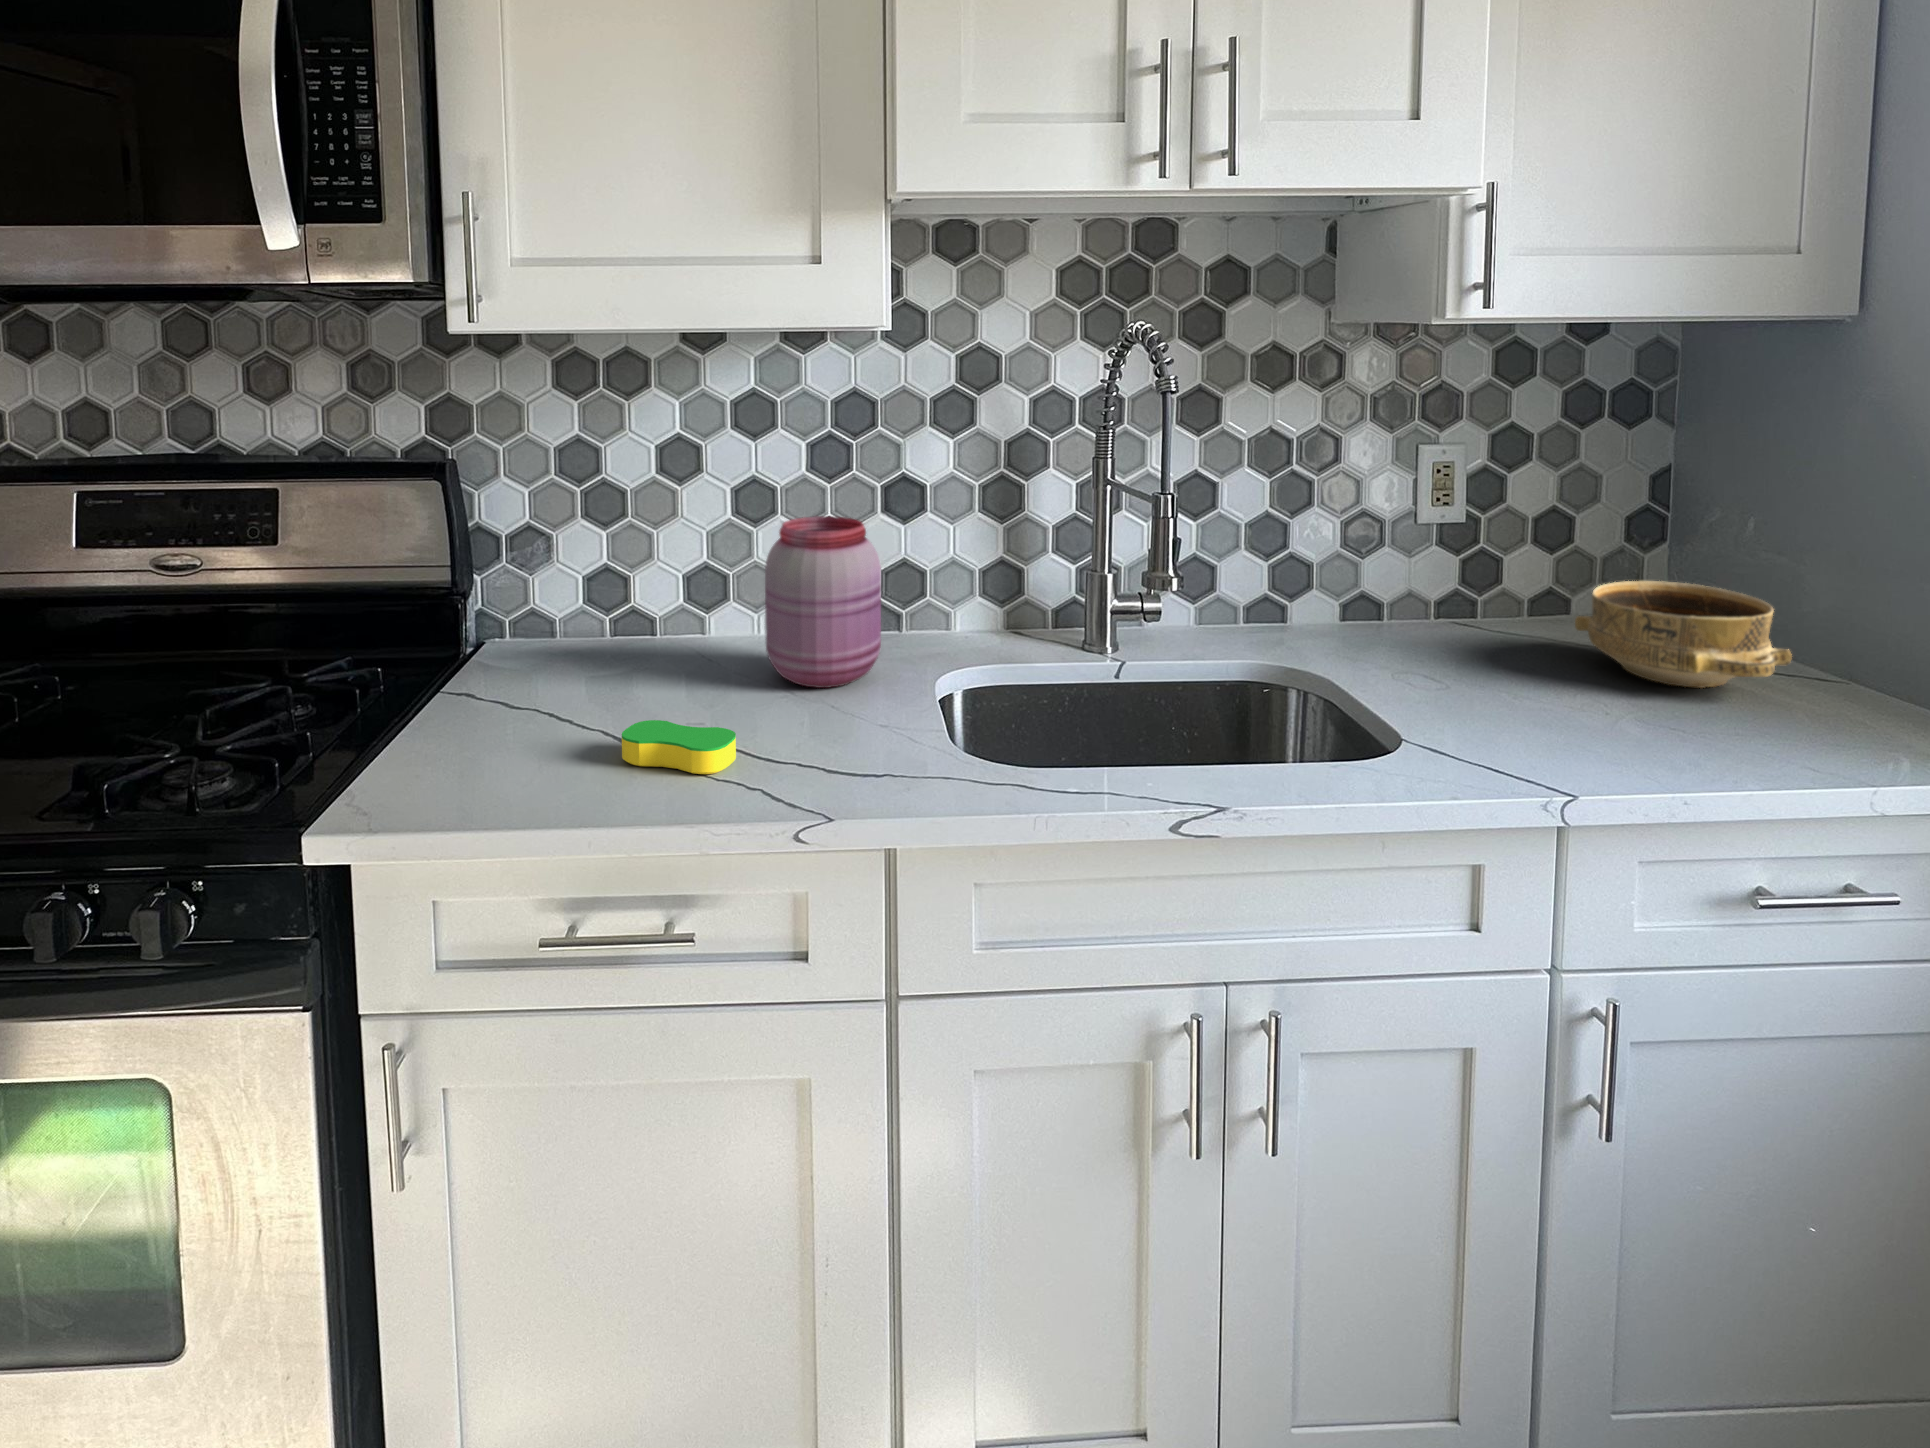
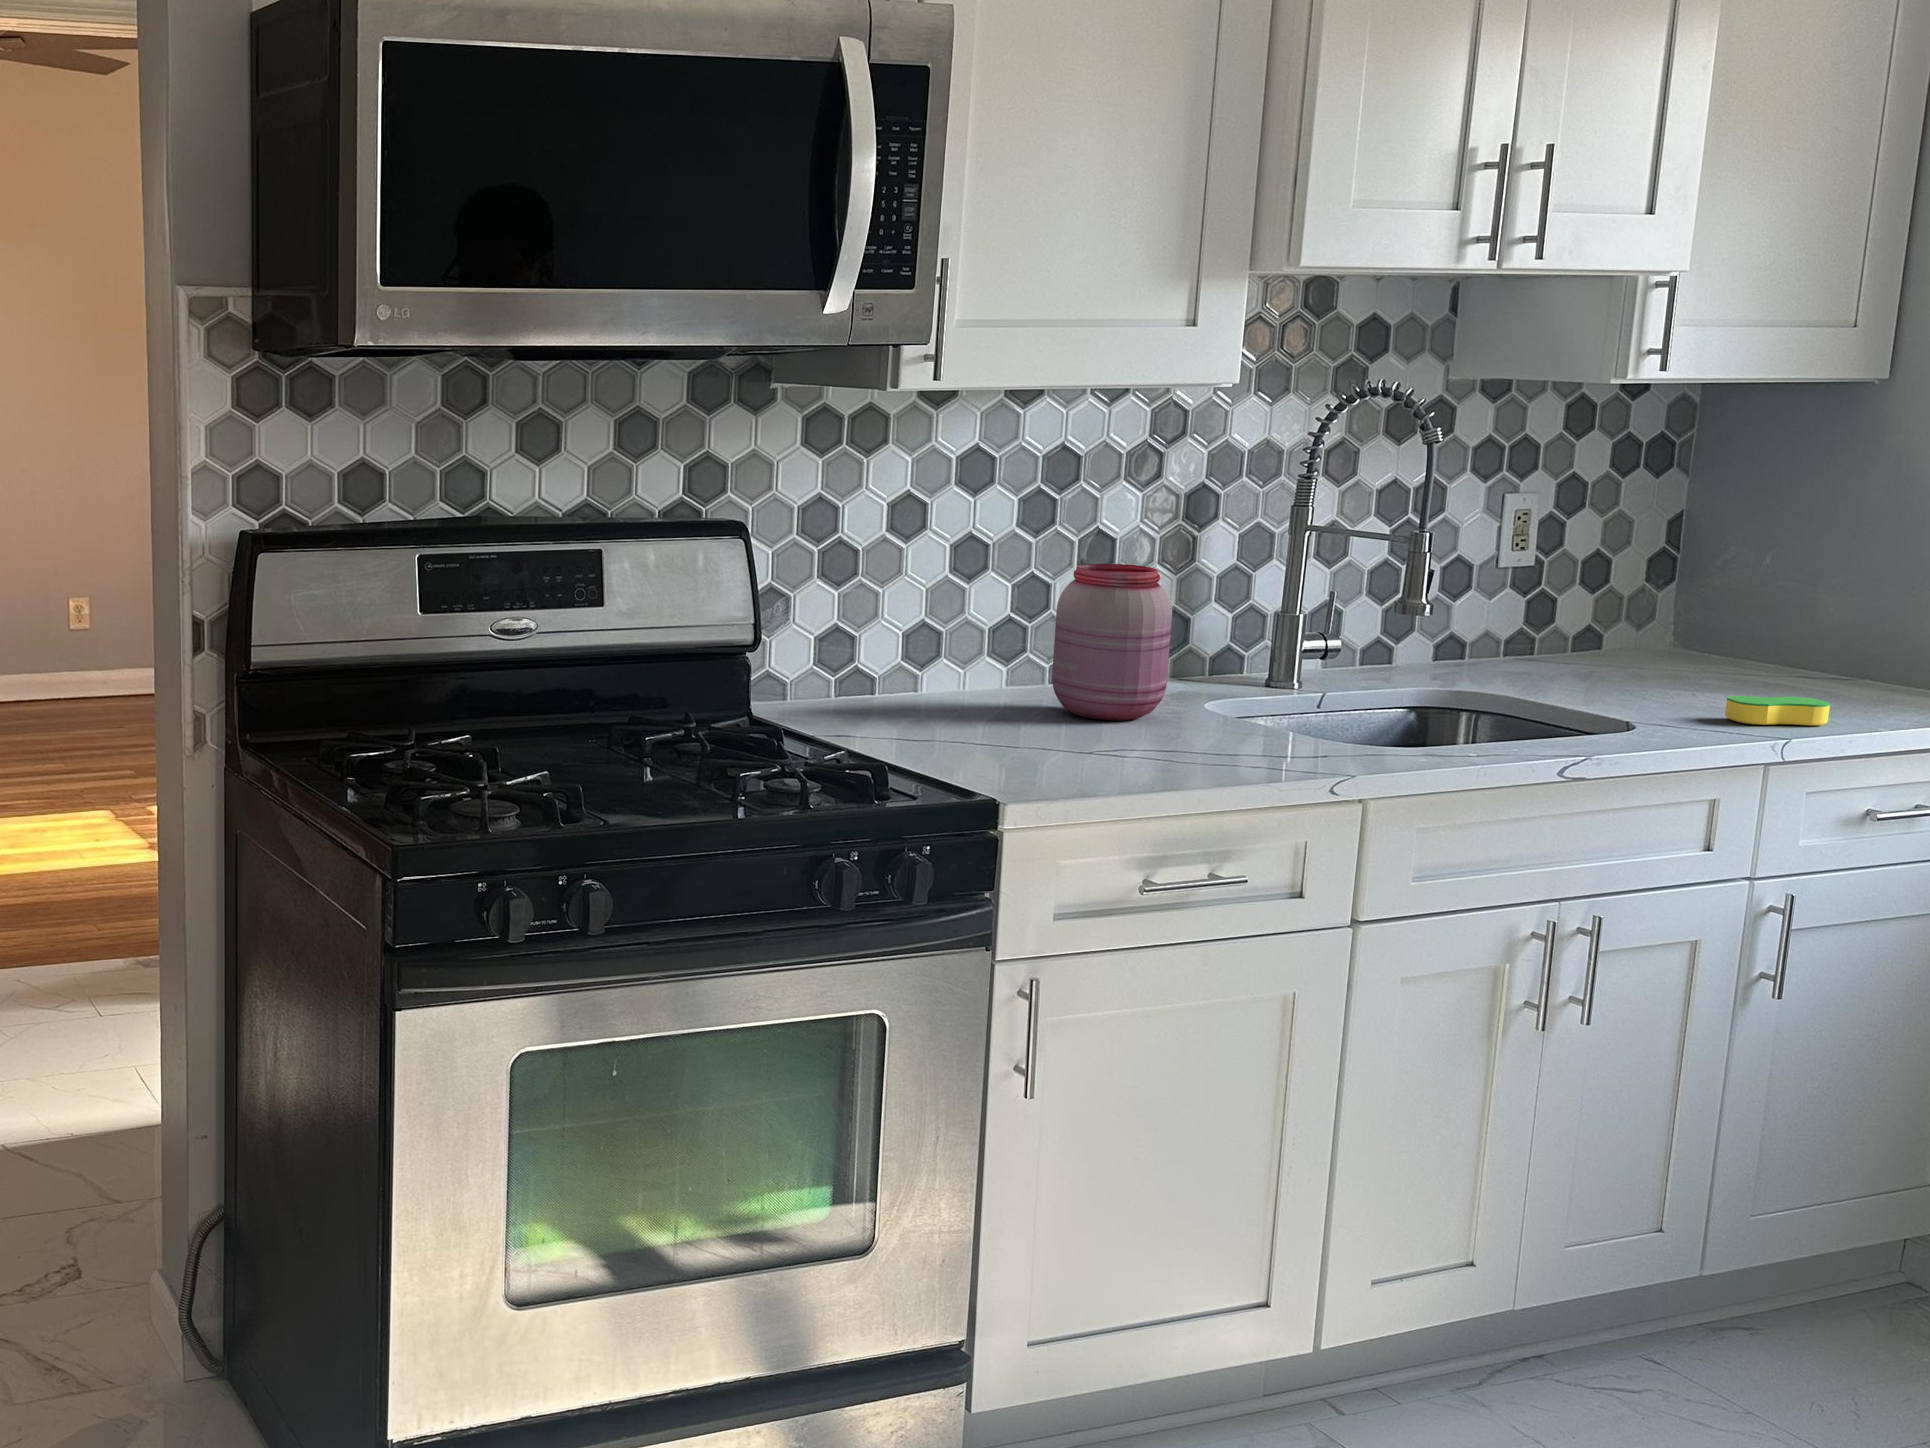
ceramic bowl: present [1575,581,1792,688] -> none [1657,606,1840,687]
sponge: present [622,720,736,774] -> present [1725,696,1830,725]

